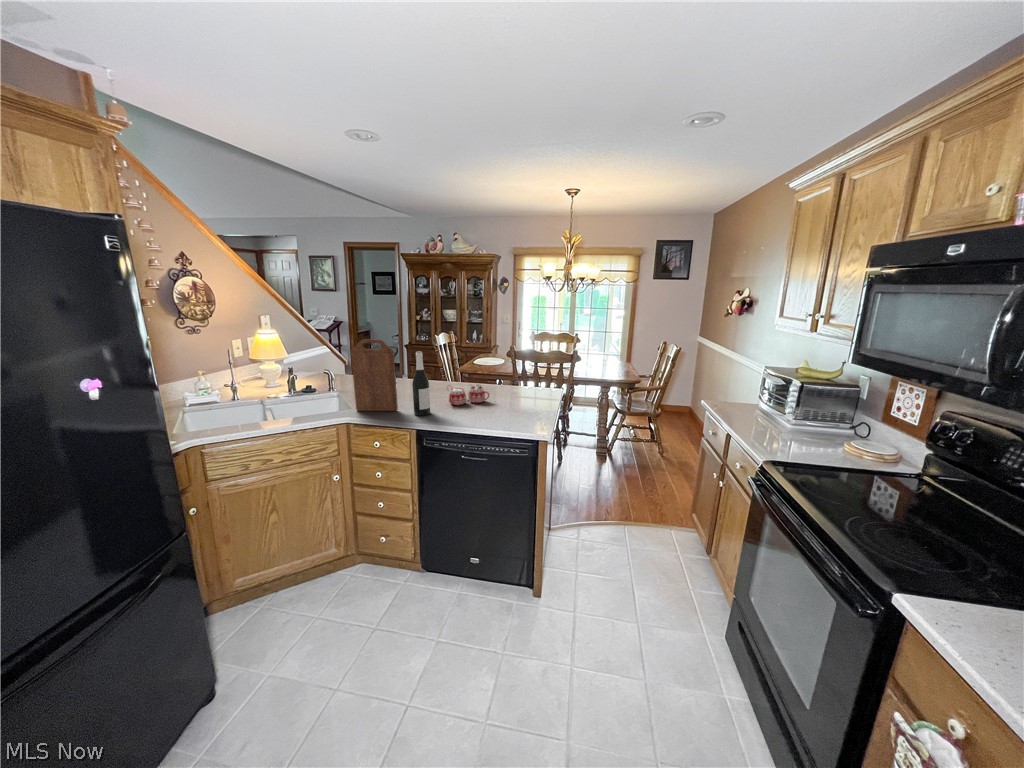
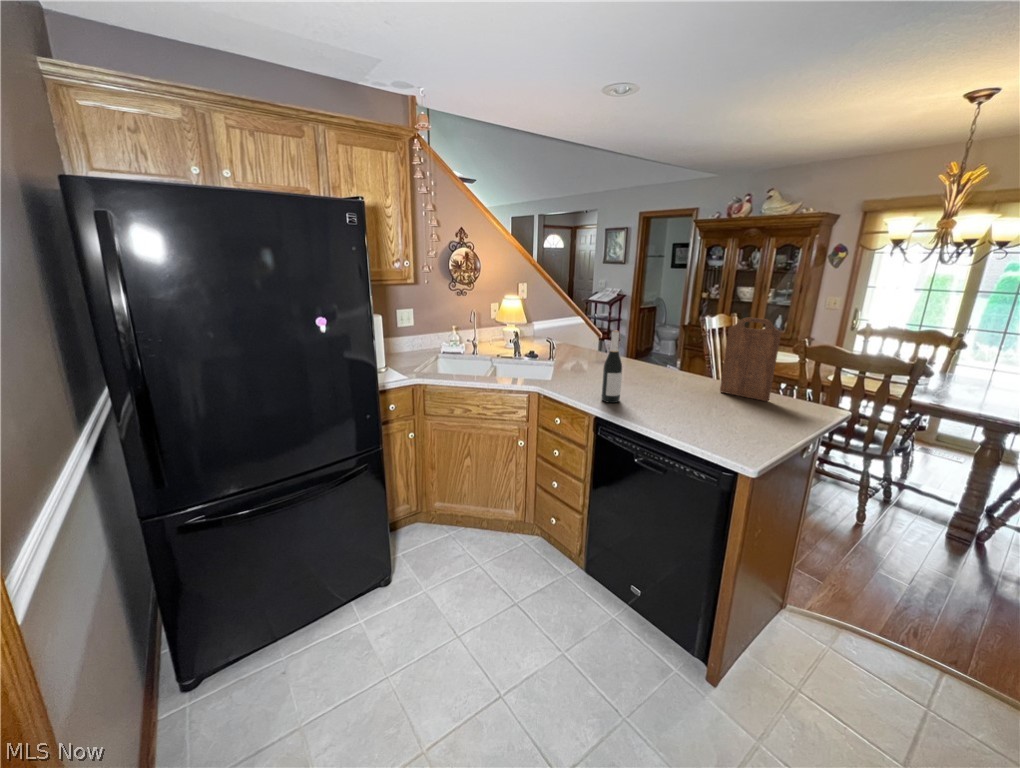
cutting board: present [351,339,398,411] -> present [720,318,781,401]
mug: present [447,384,489,405] -> none [648,375,702,404]

